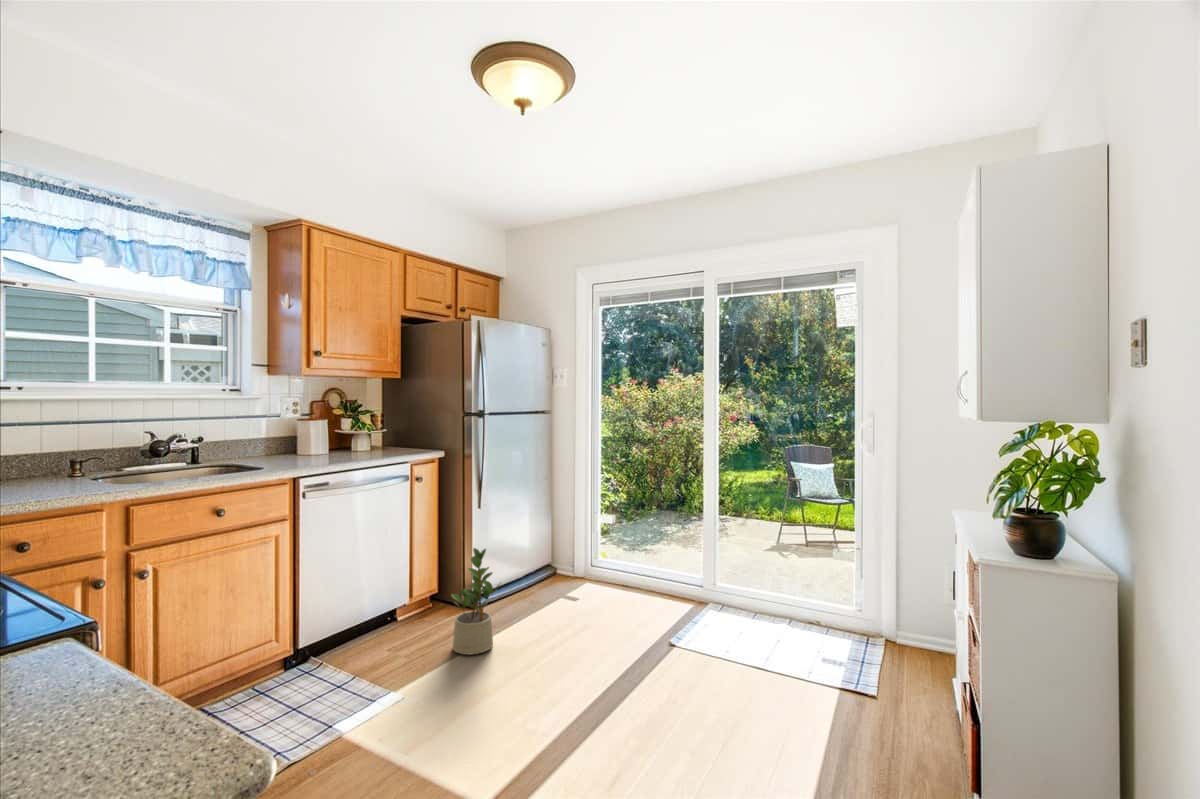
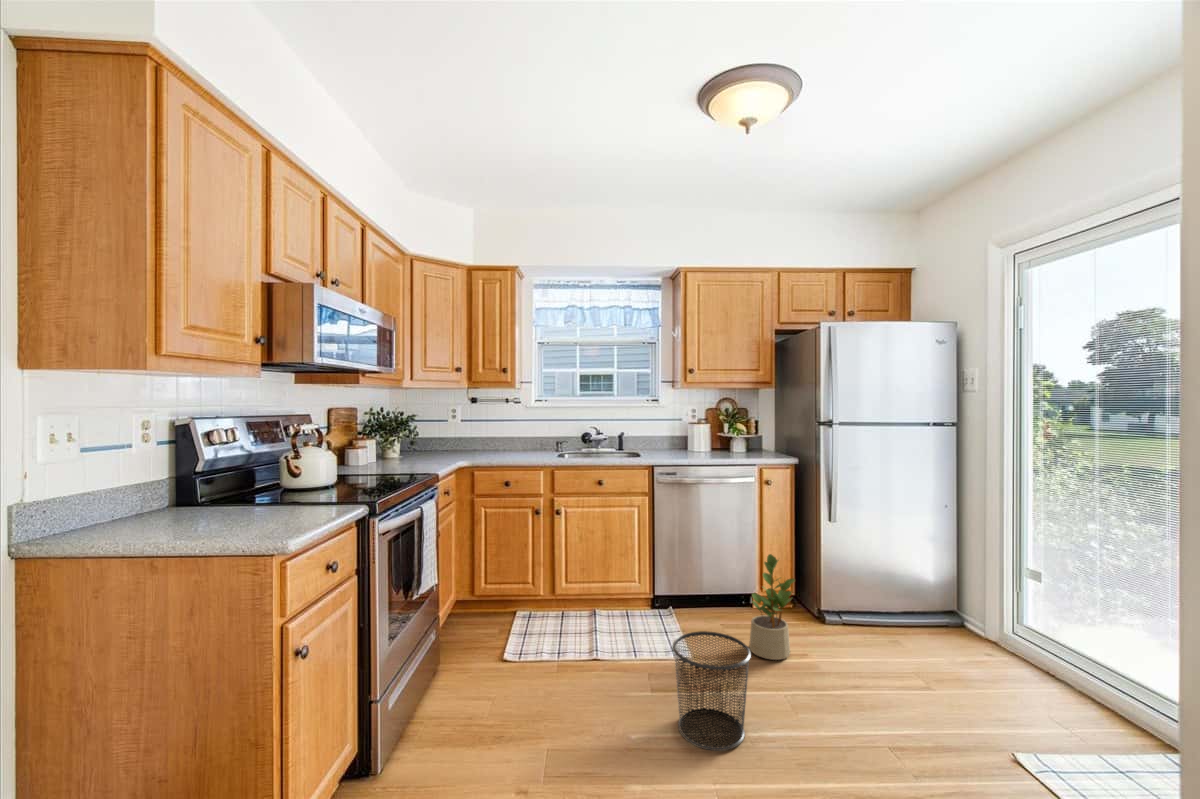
waste bin: none [478,628,559,748] -> present [672,631,751,751]

